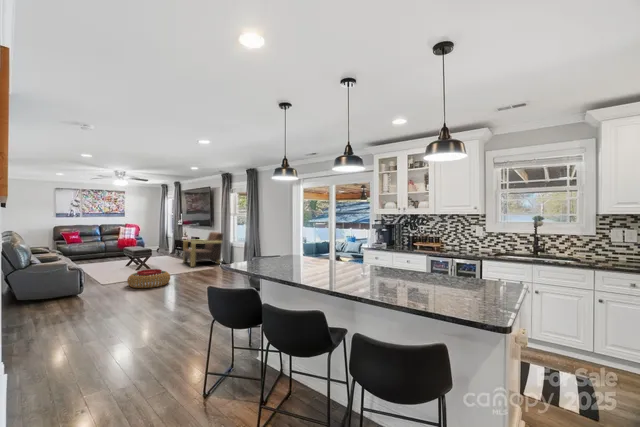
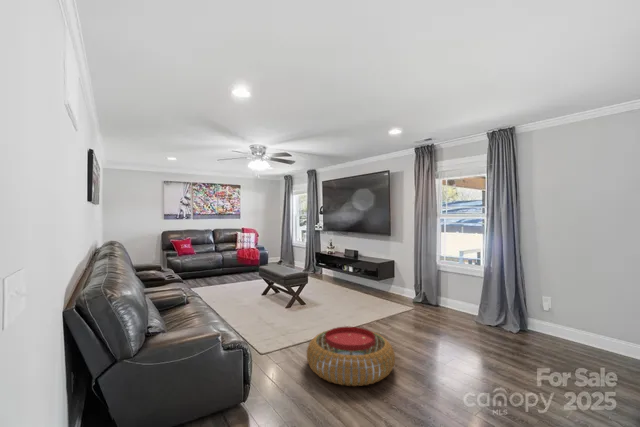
armchair: present [183,232,223,267] -> none [343,242,414,305]

